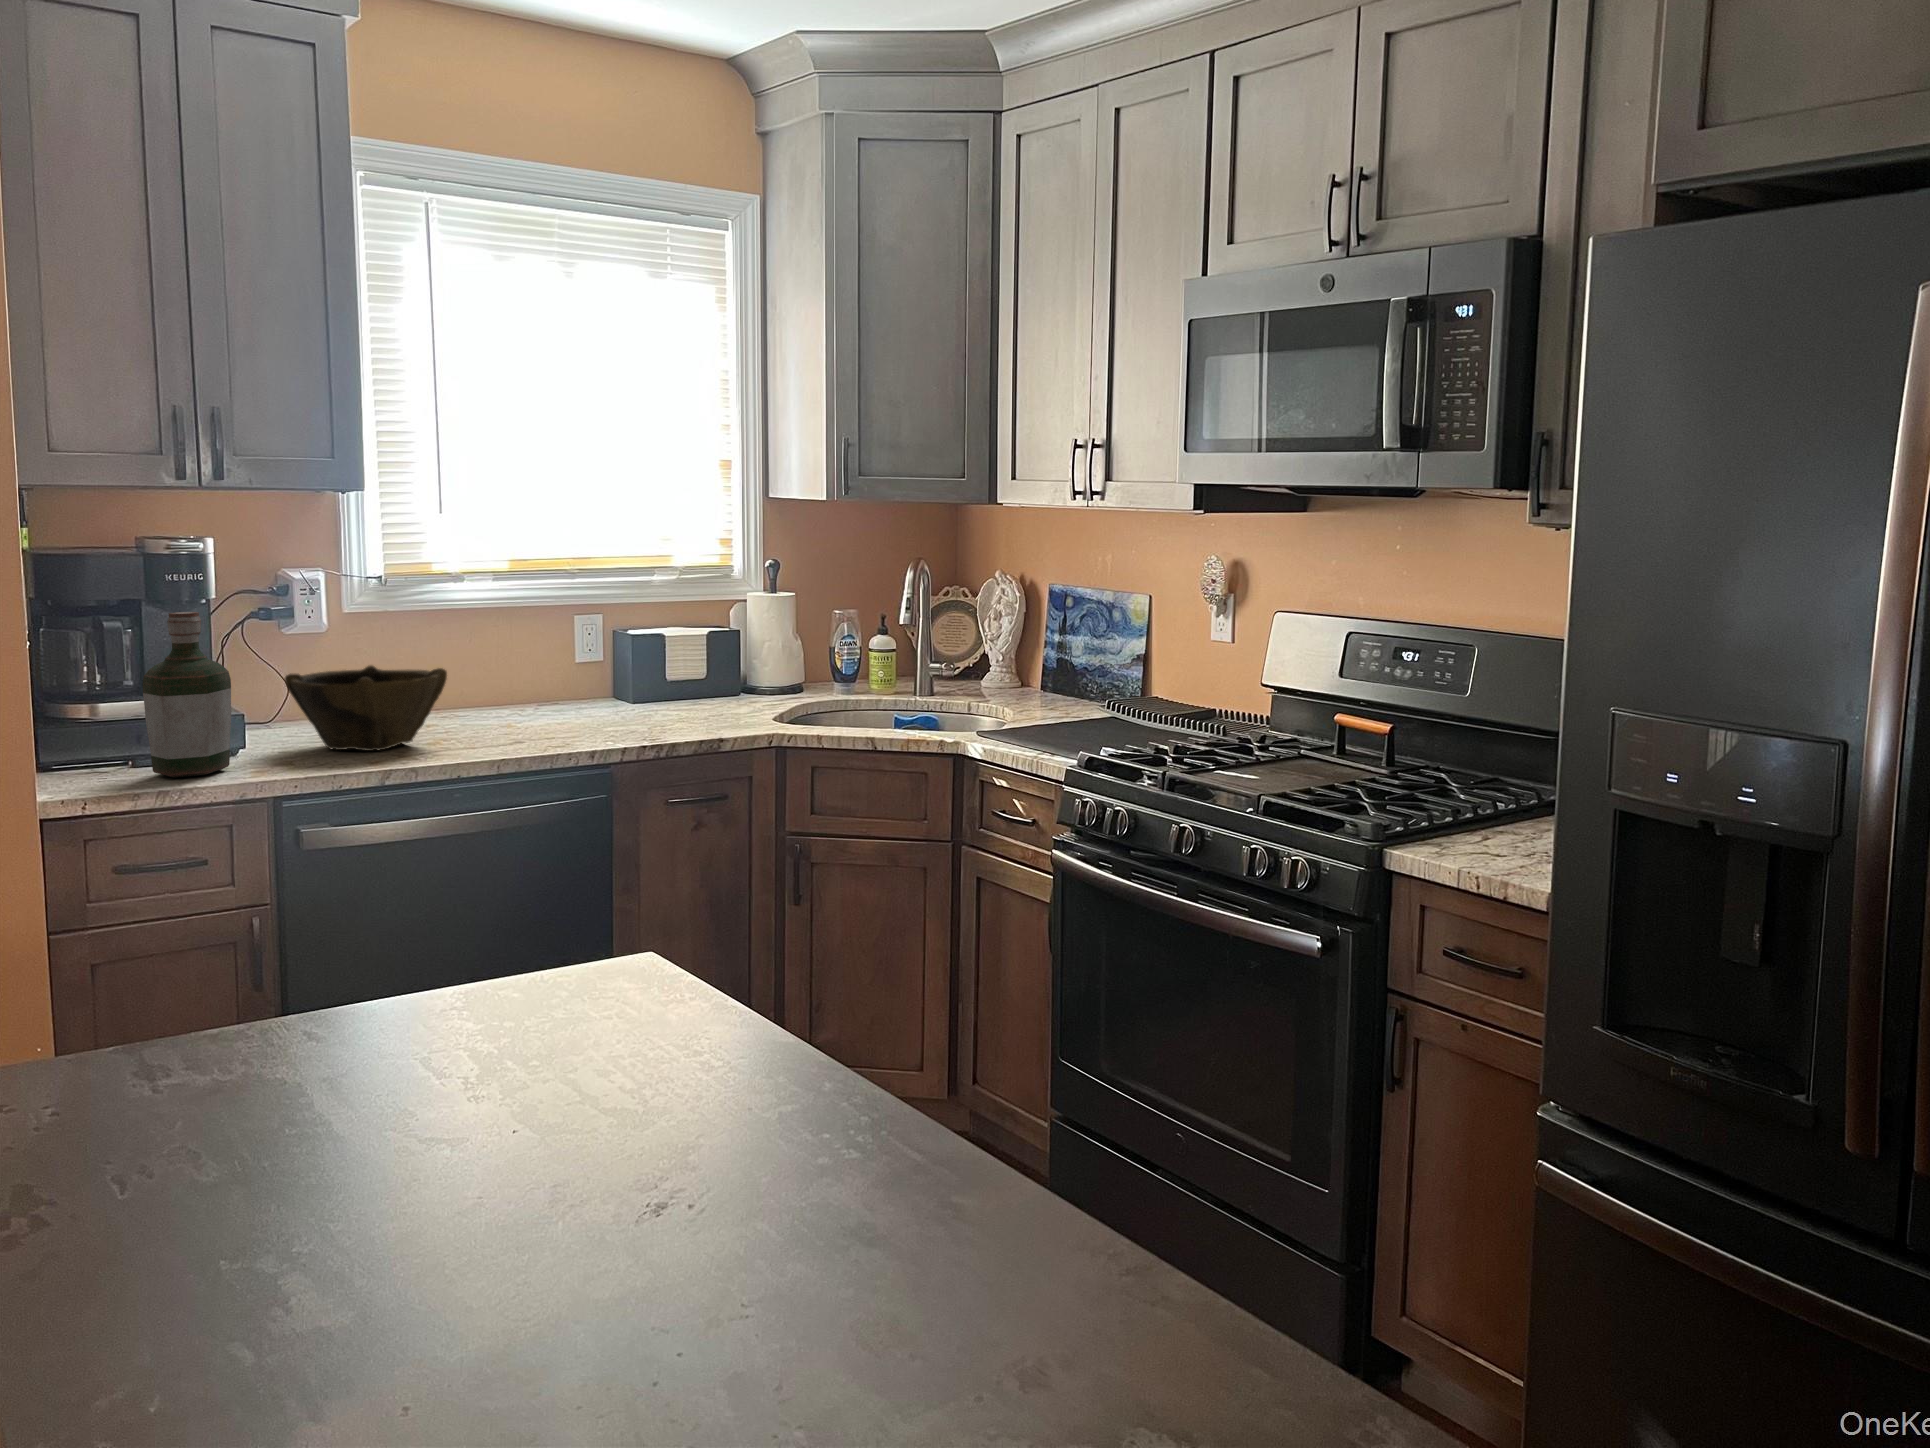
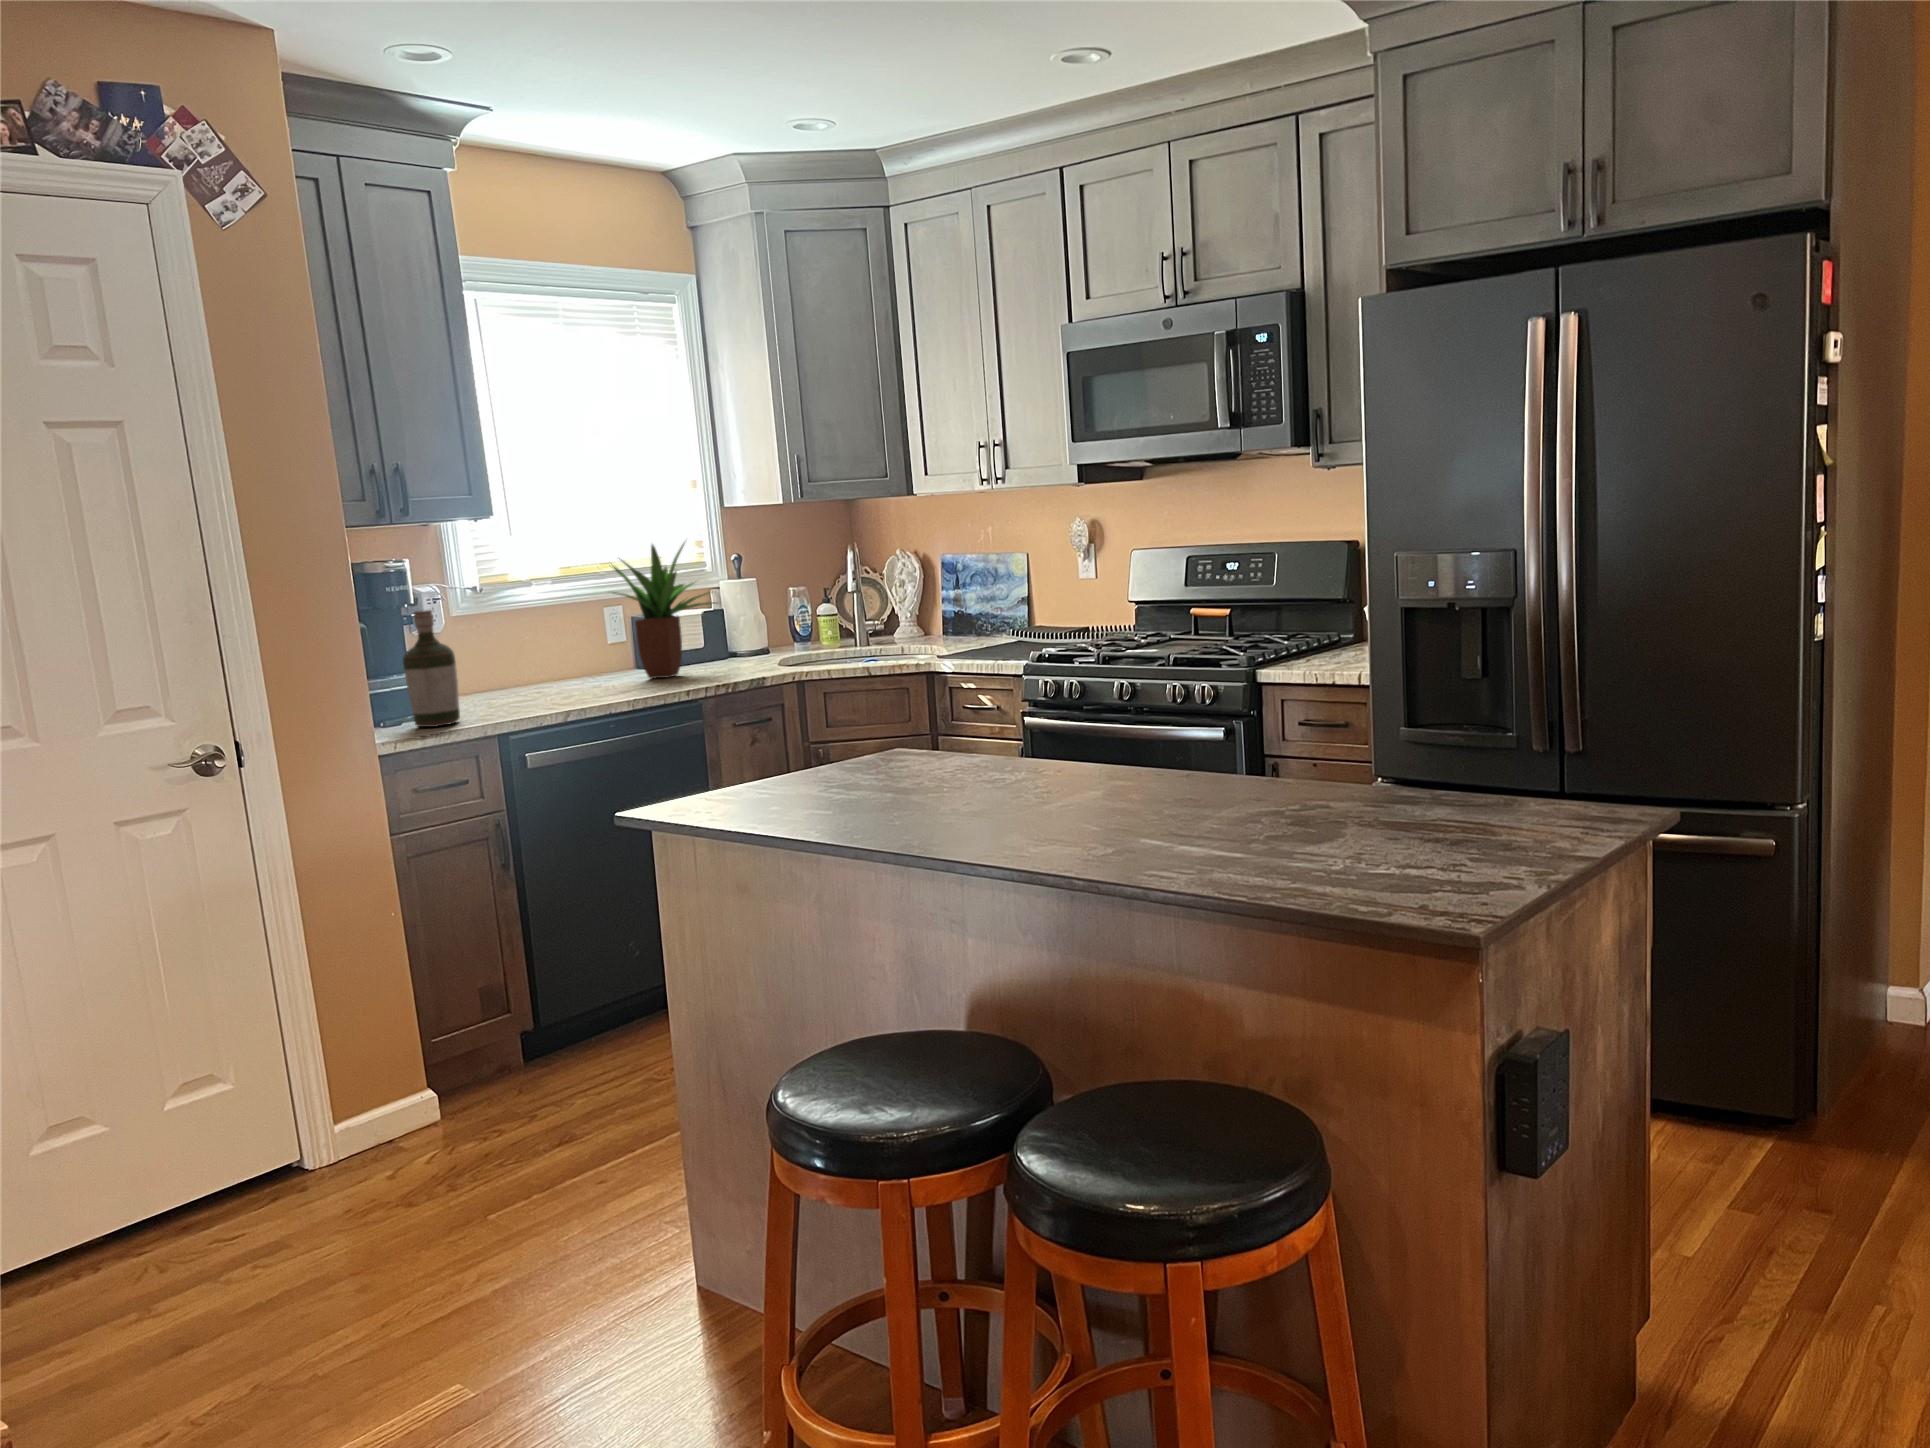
potted plant: none [533,537,698,722] -> present [613,543,714,679]
bowl: present [285,665,447,751] -> none [464,643,573,707]

